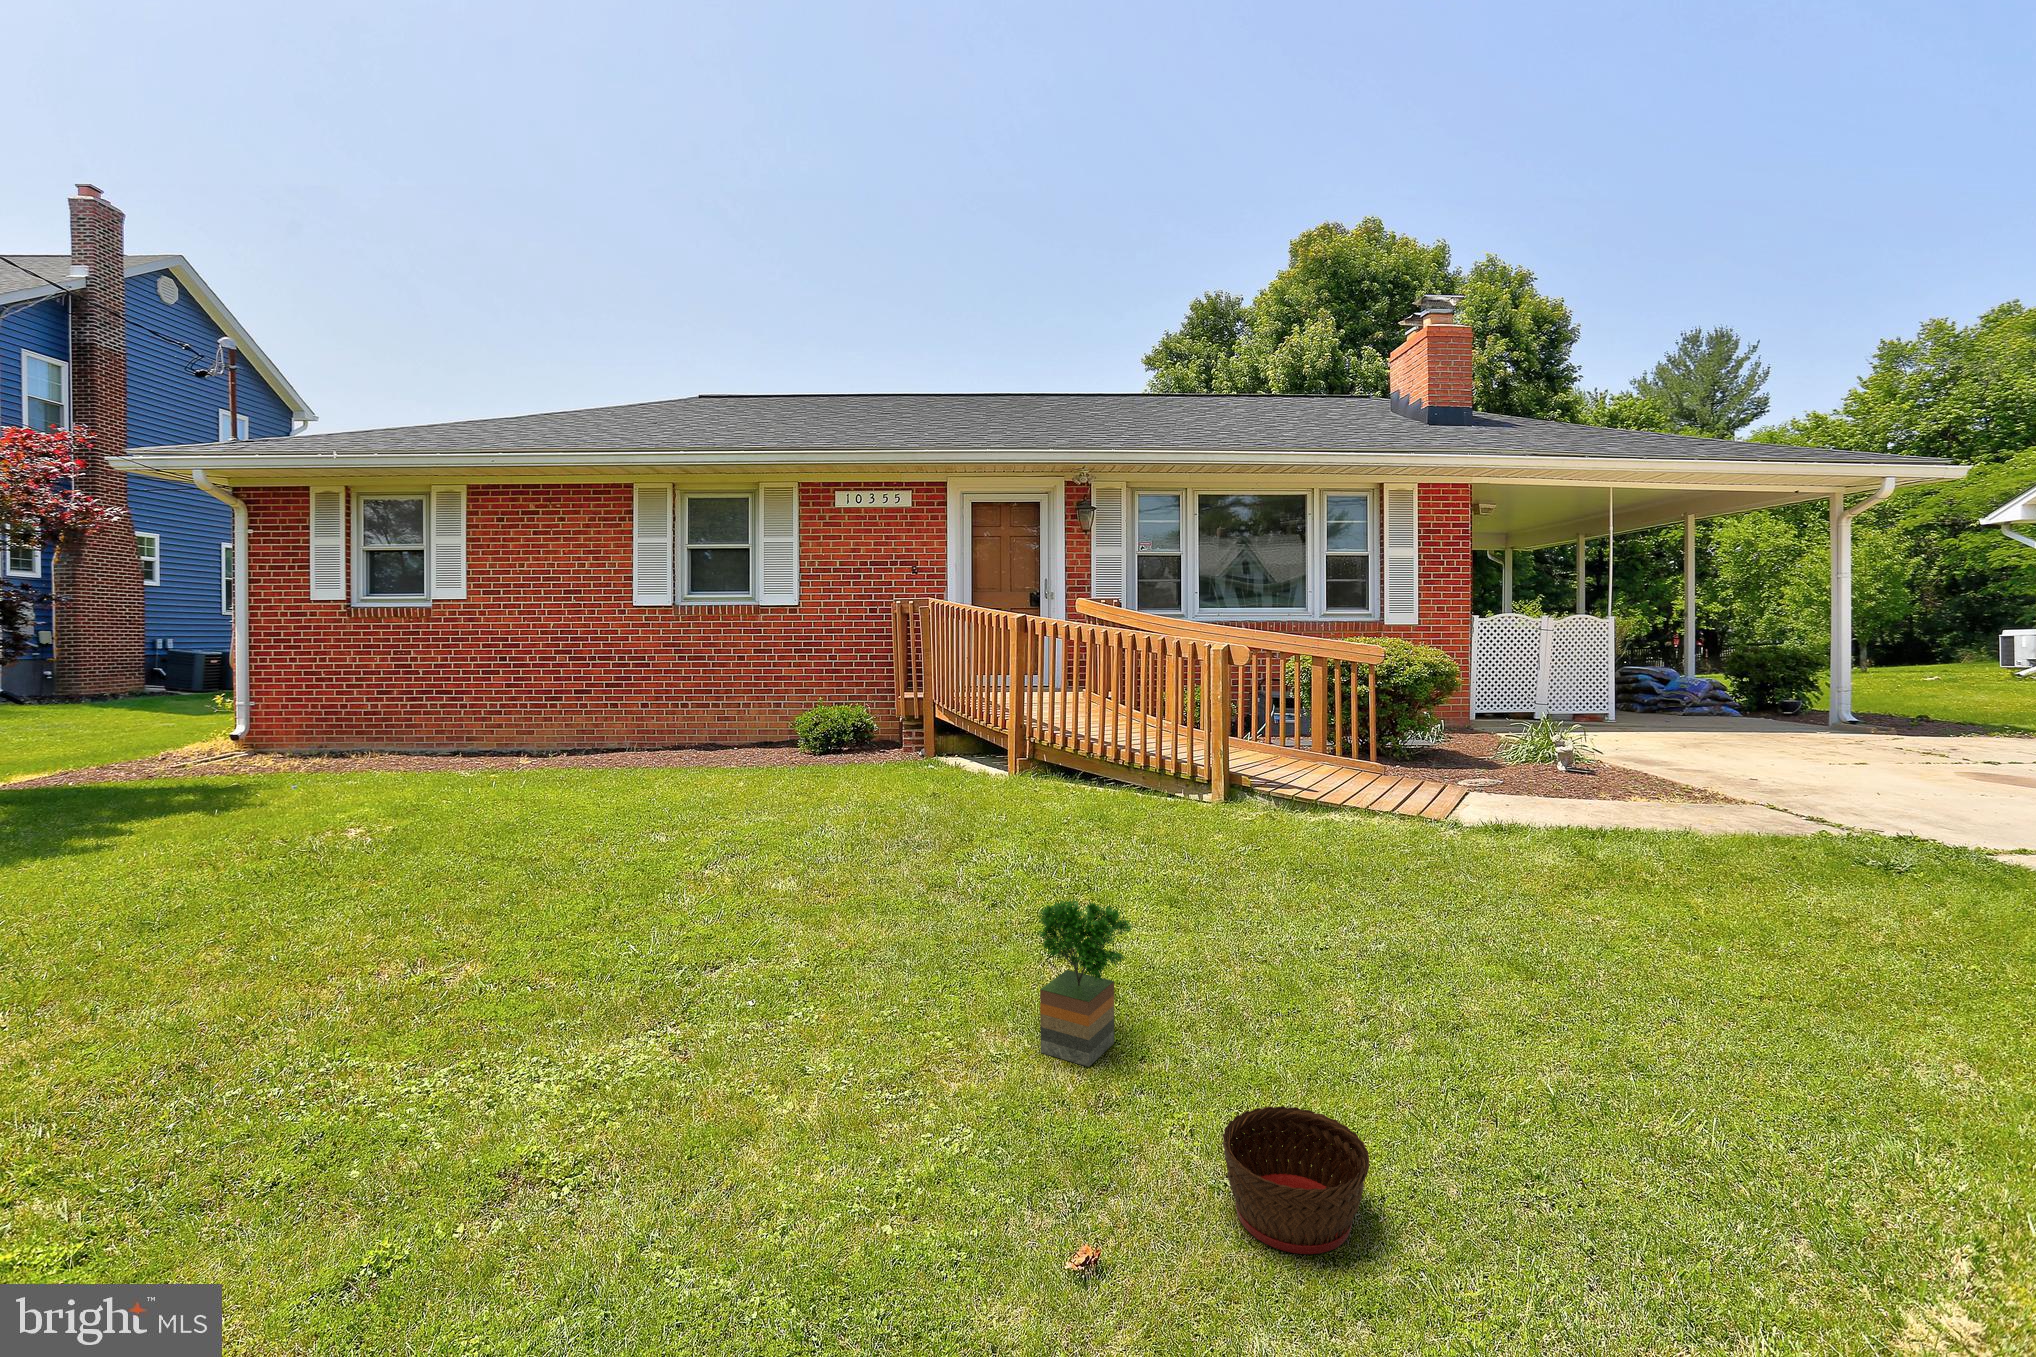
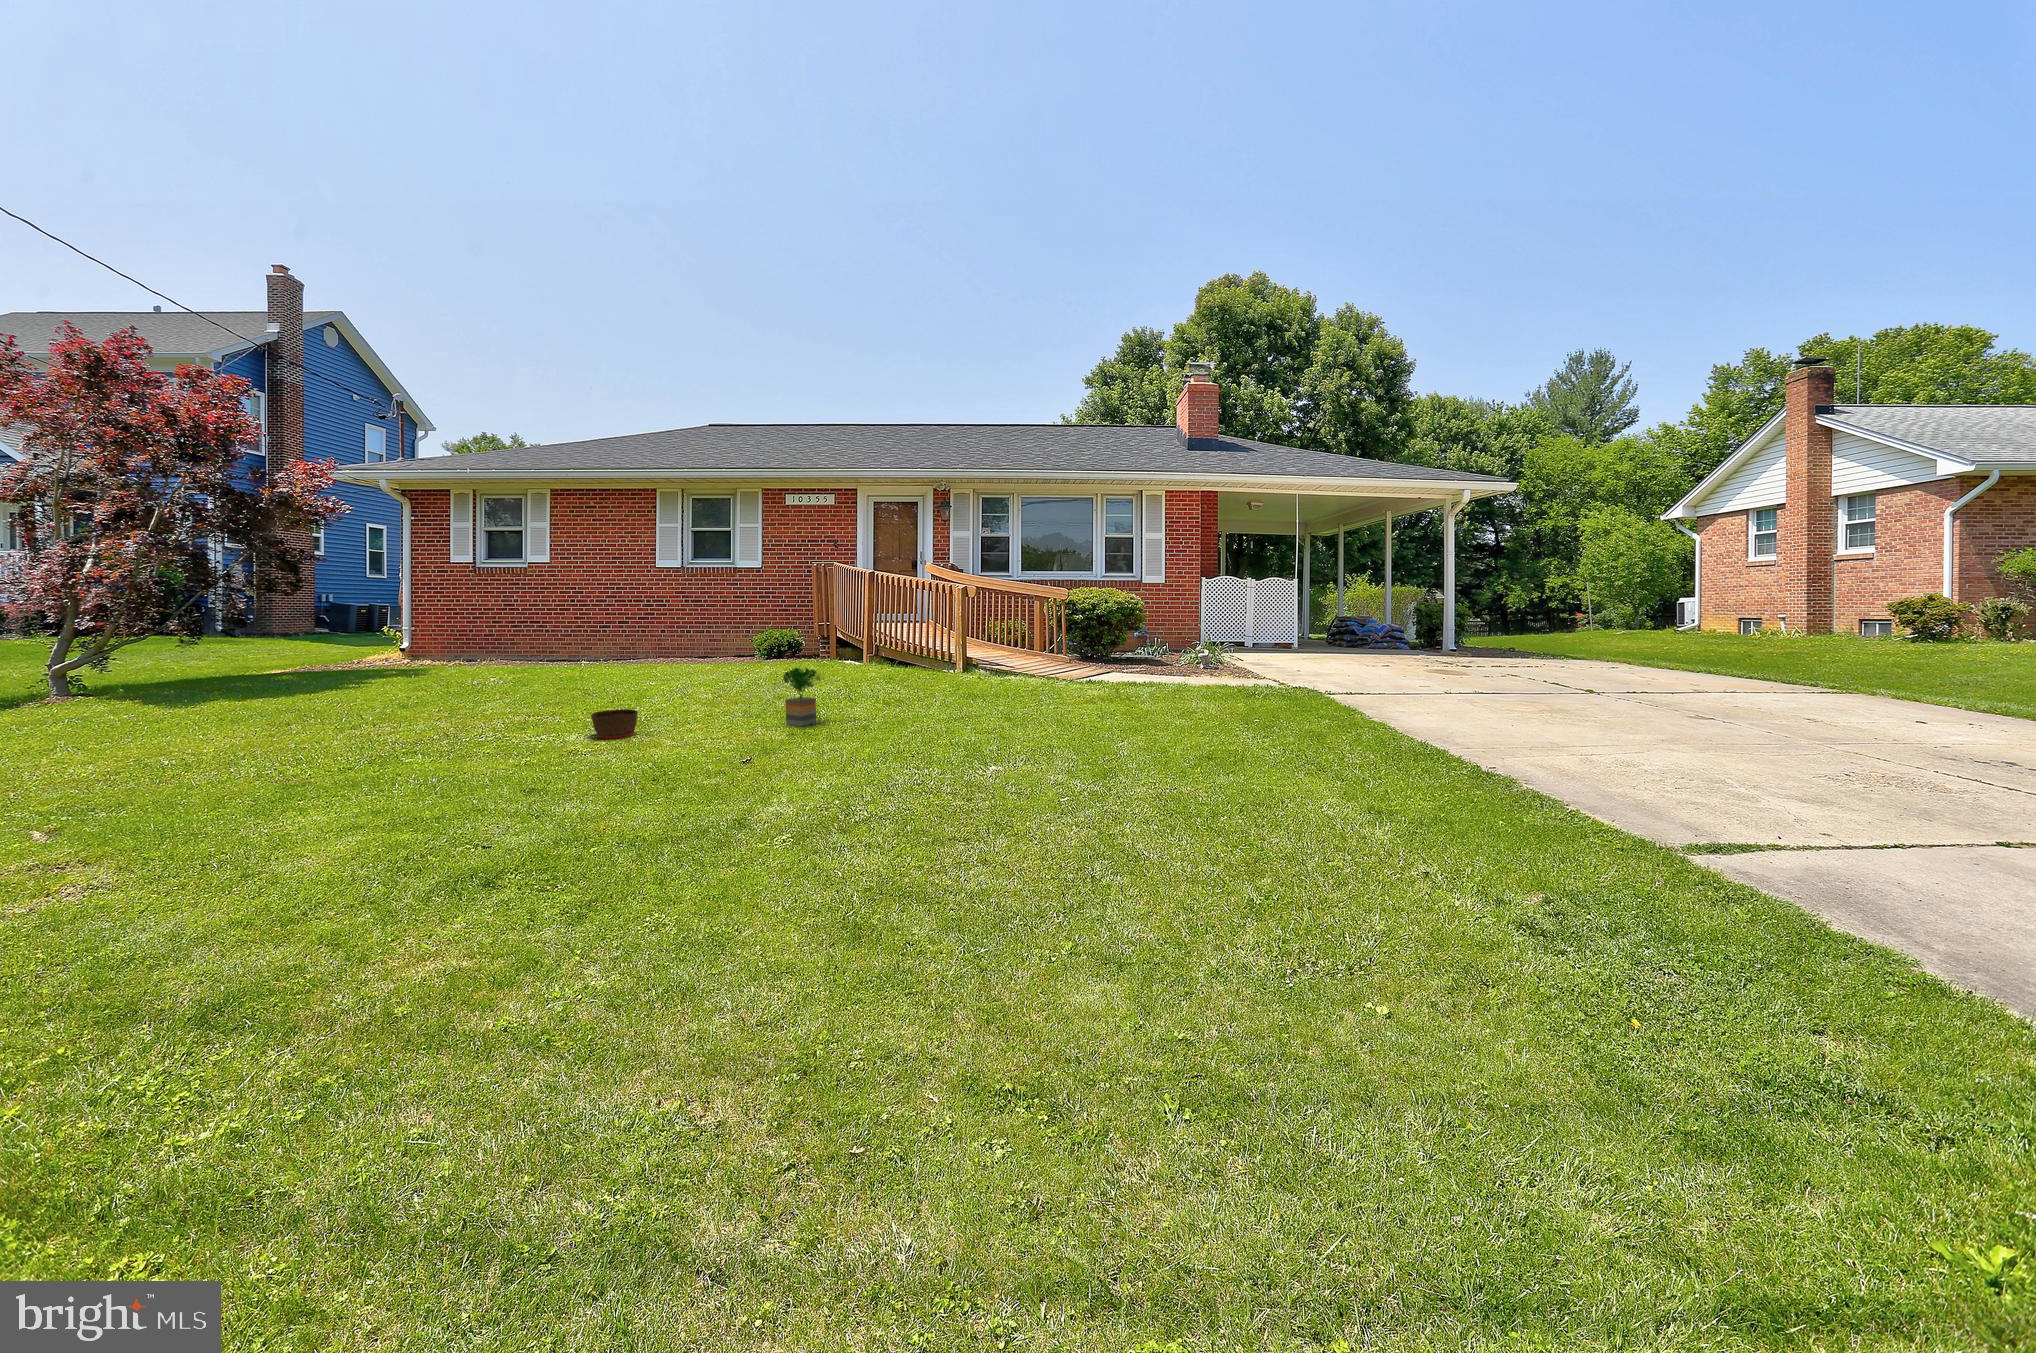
basket: present [1222,1106,1369,1254] -> present [591,709,638,739]

